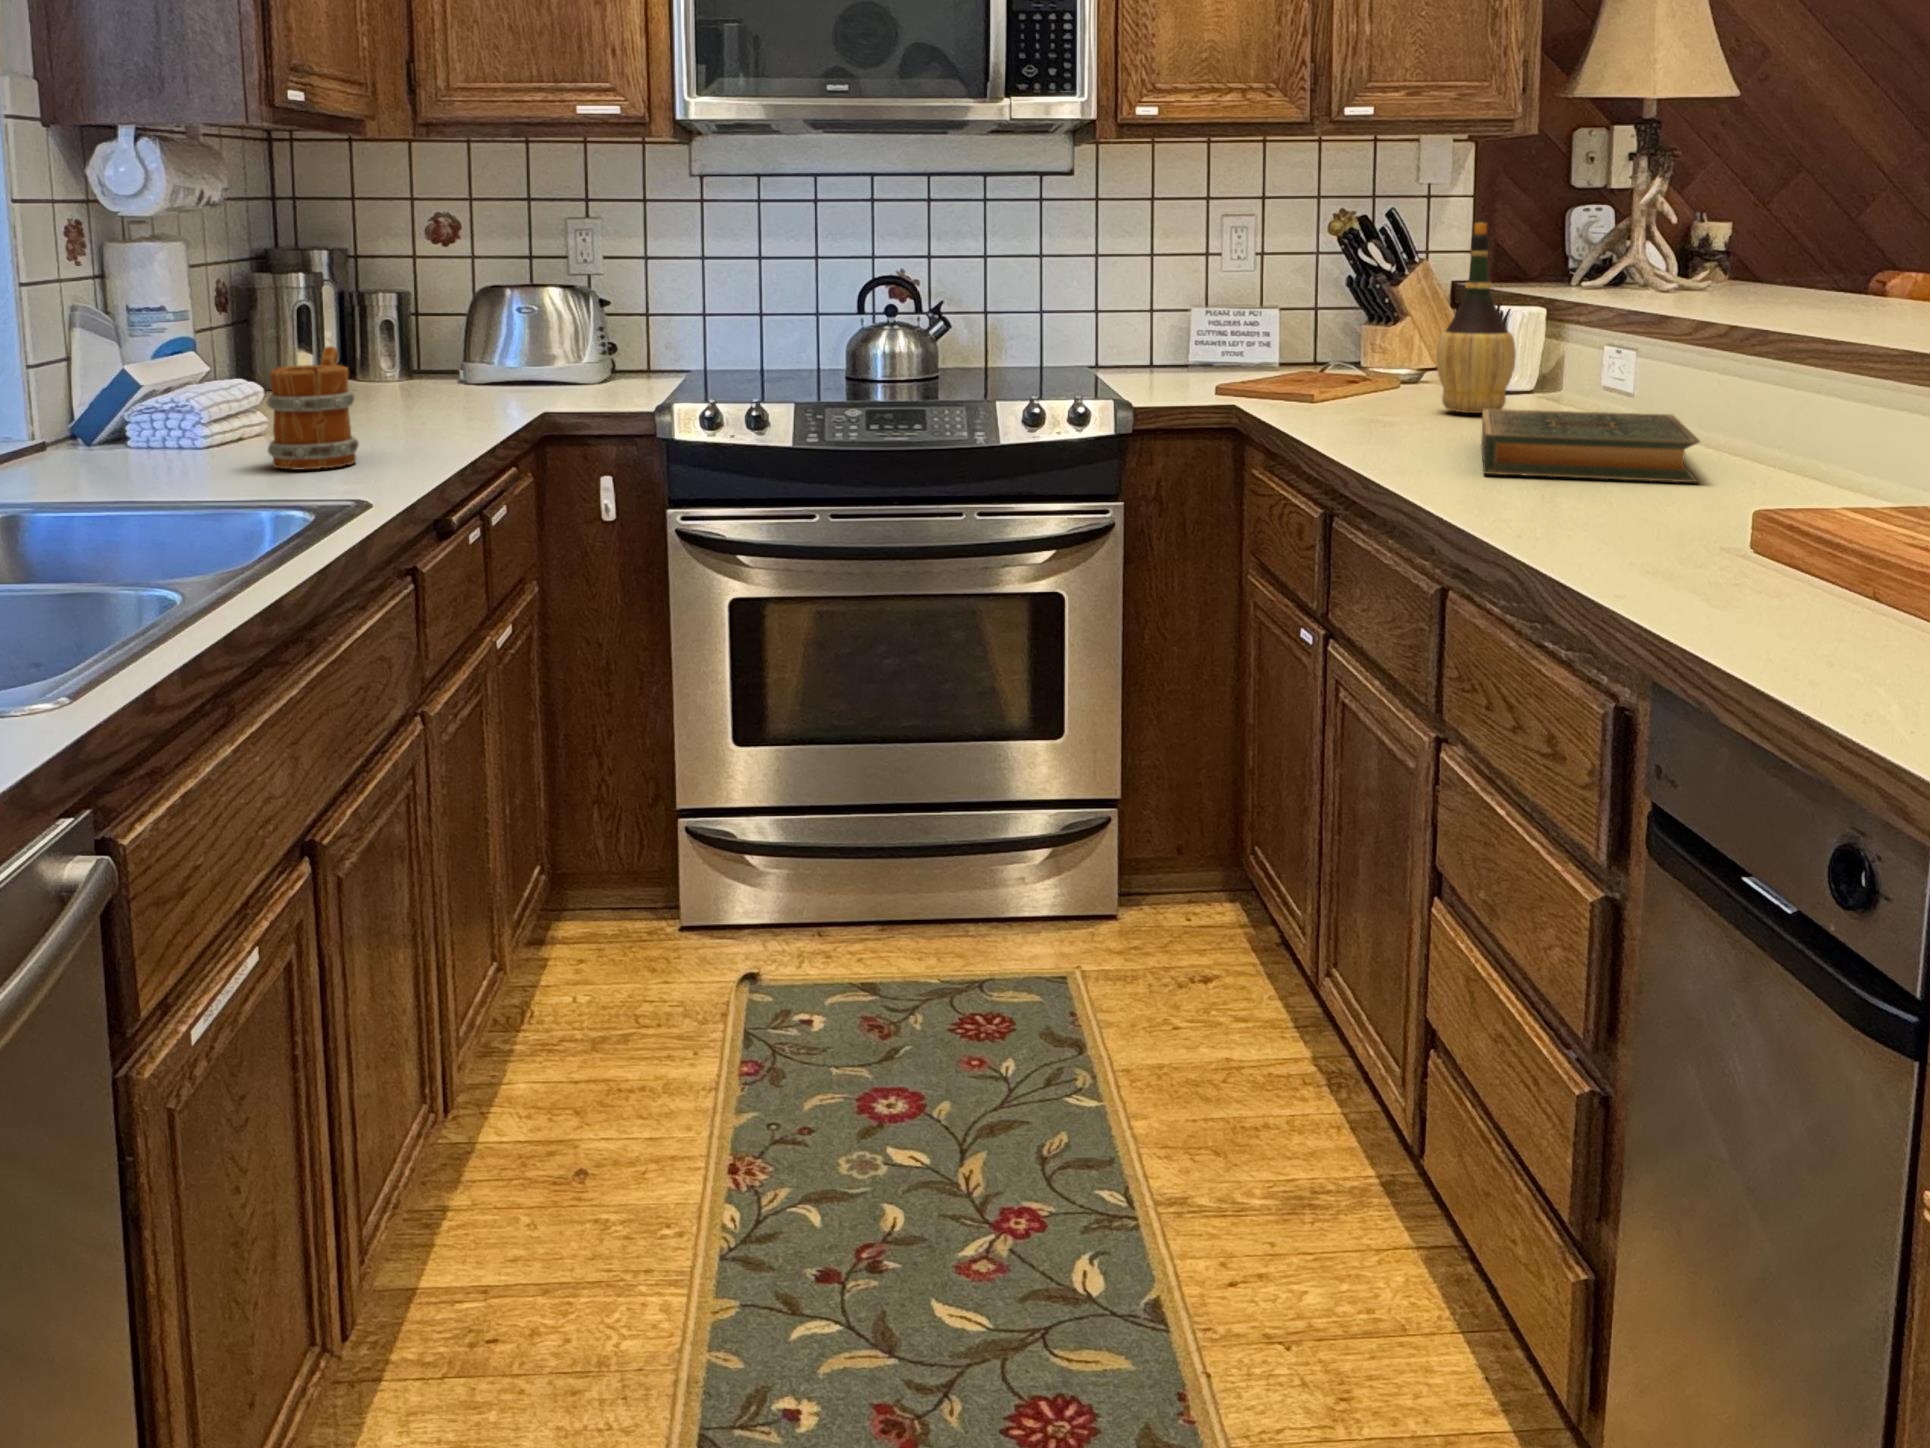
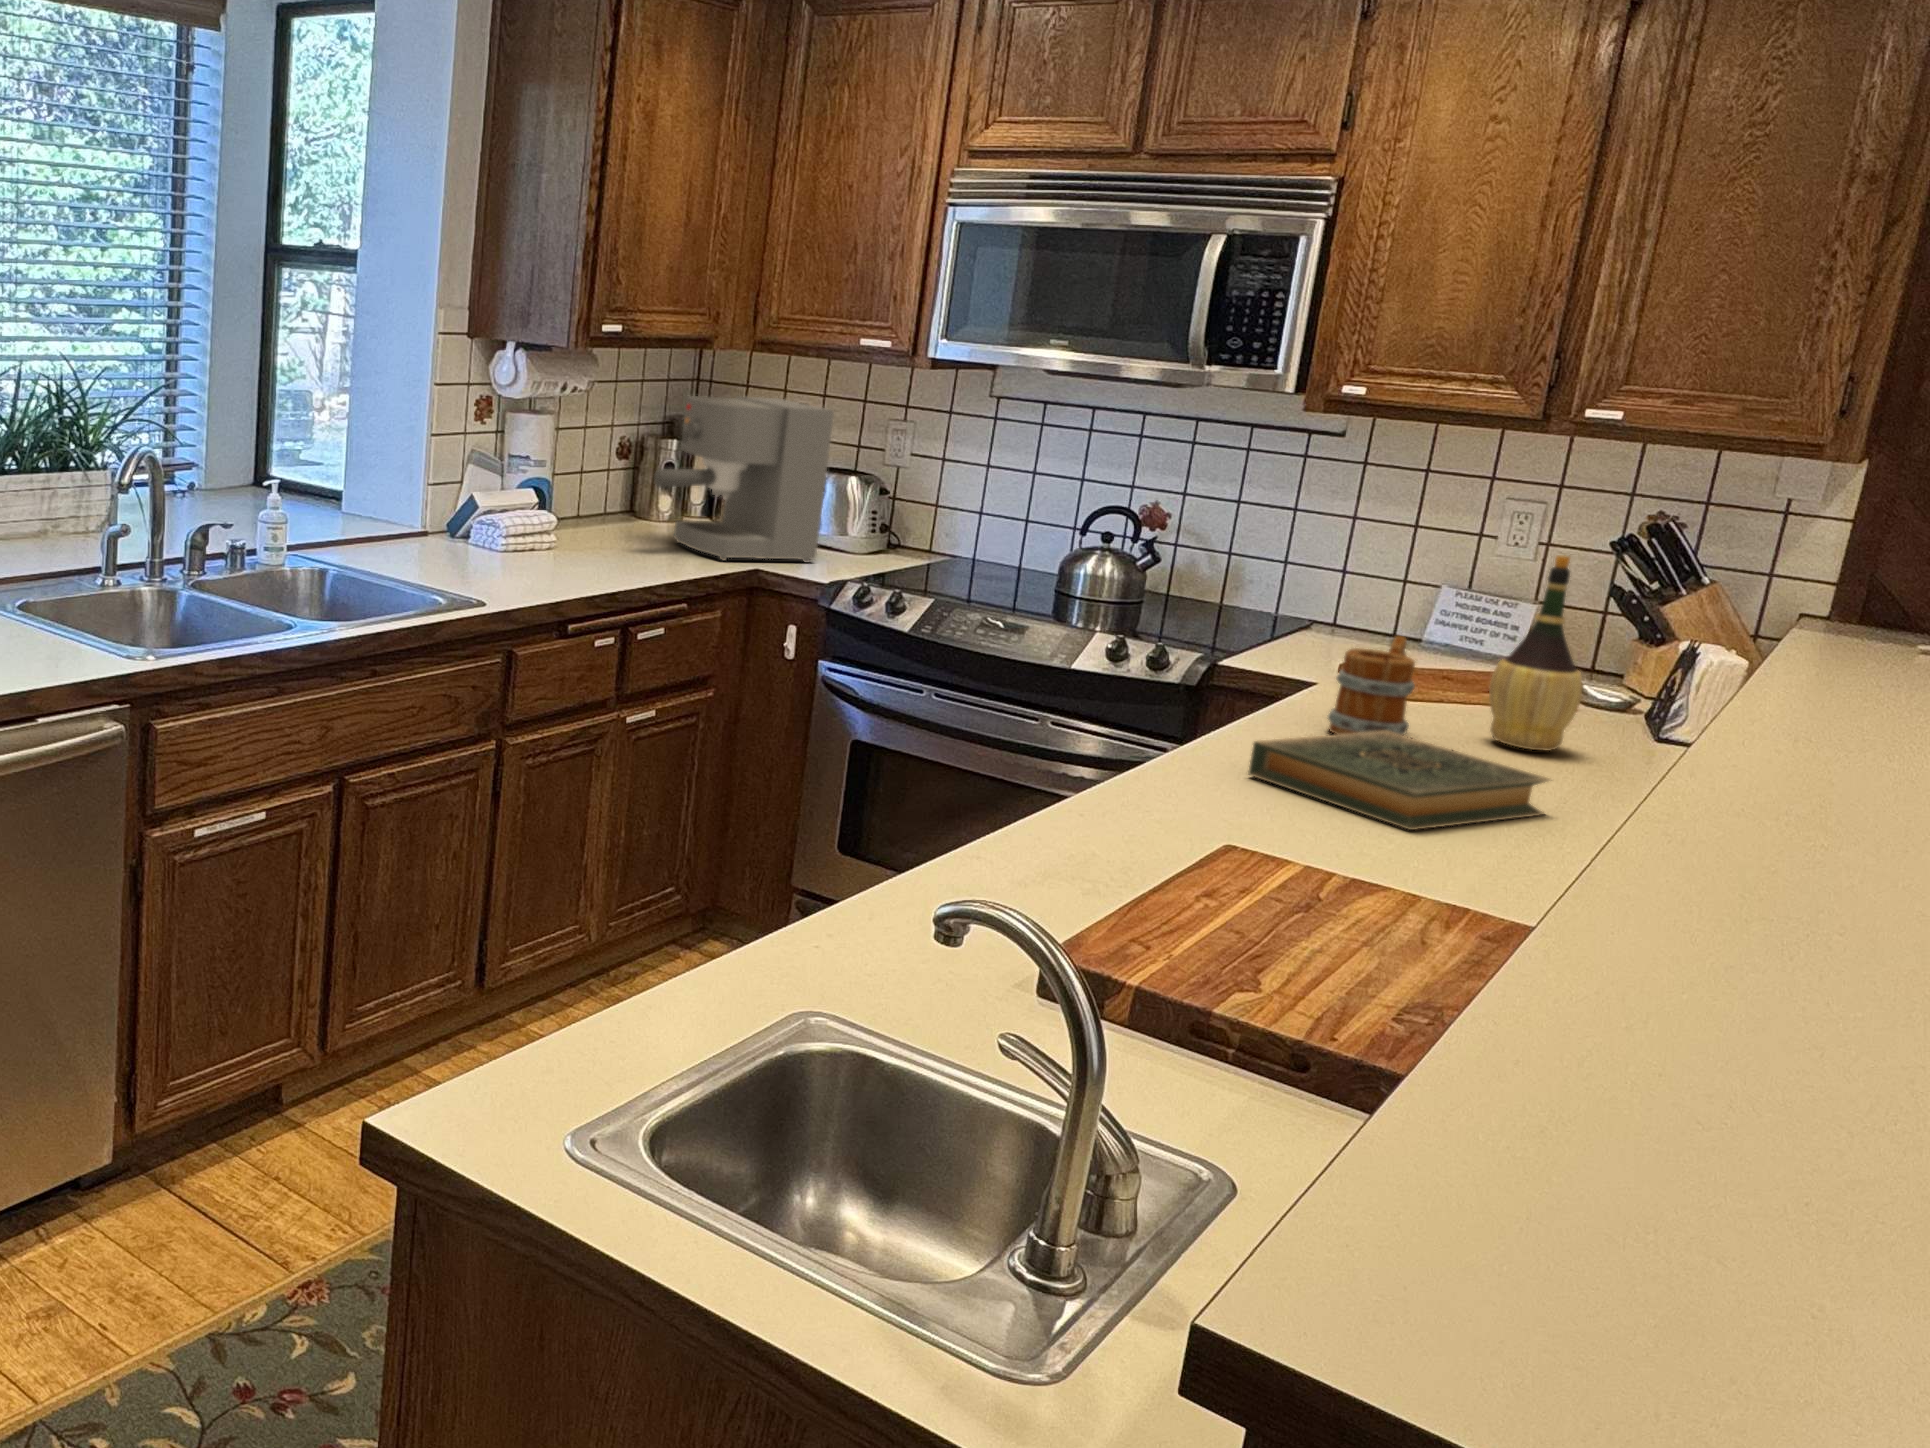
coffee maker: none [347,201,562,410] -> present [654,396,834,562]
mug: present [266,346,359,470] -> present [1328,636,1415,735]

